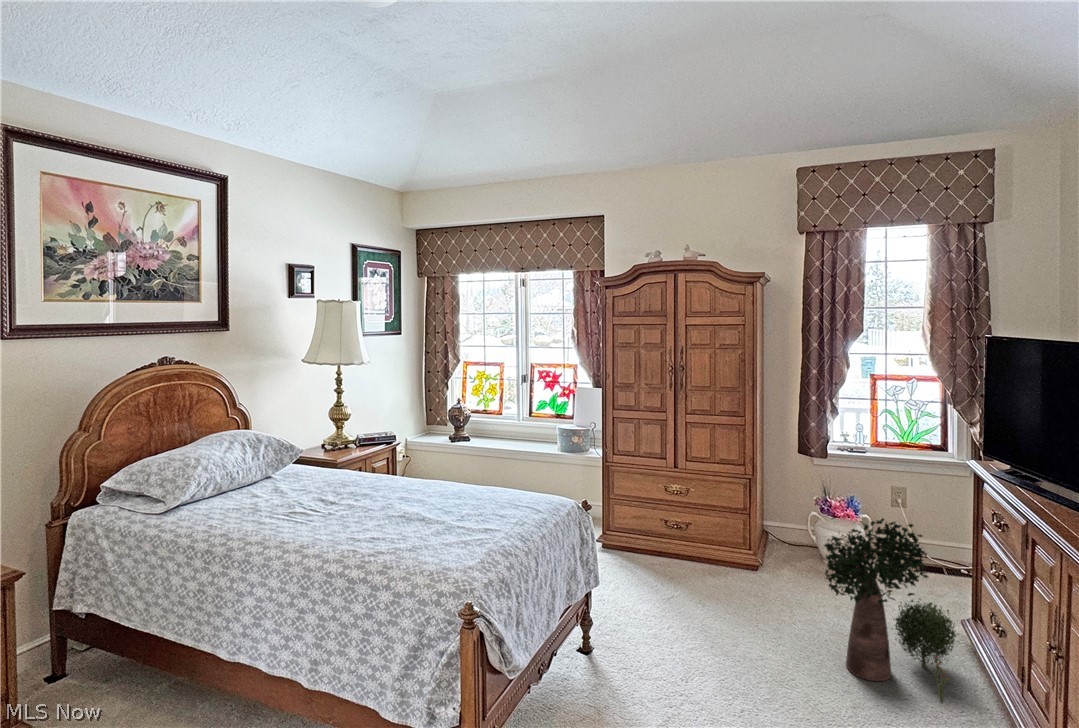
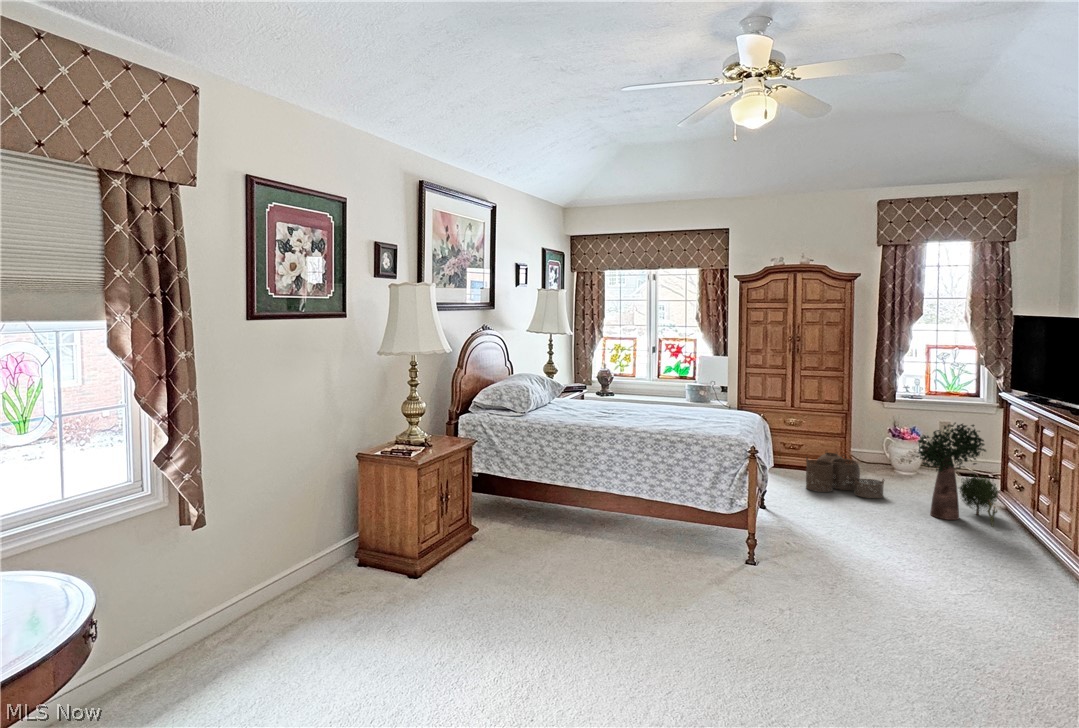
woven basket: none [678,531,787,622] -> present [806,452,885,498]

